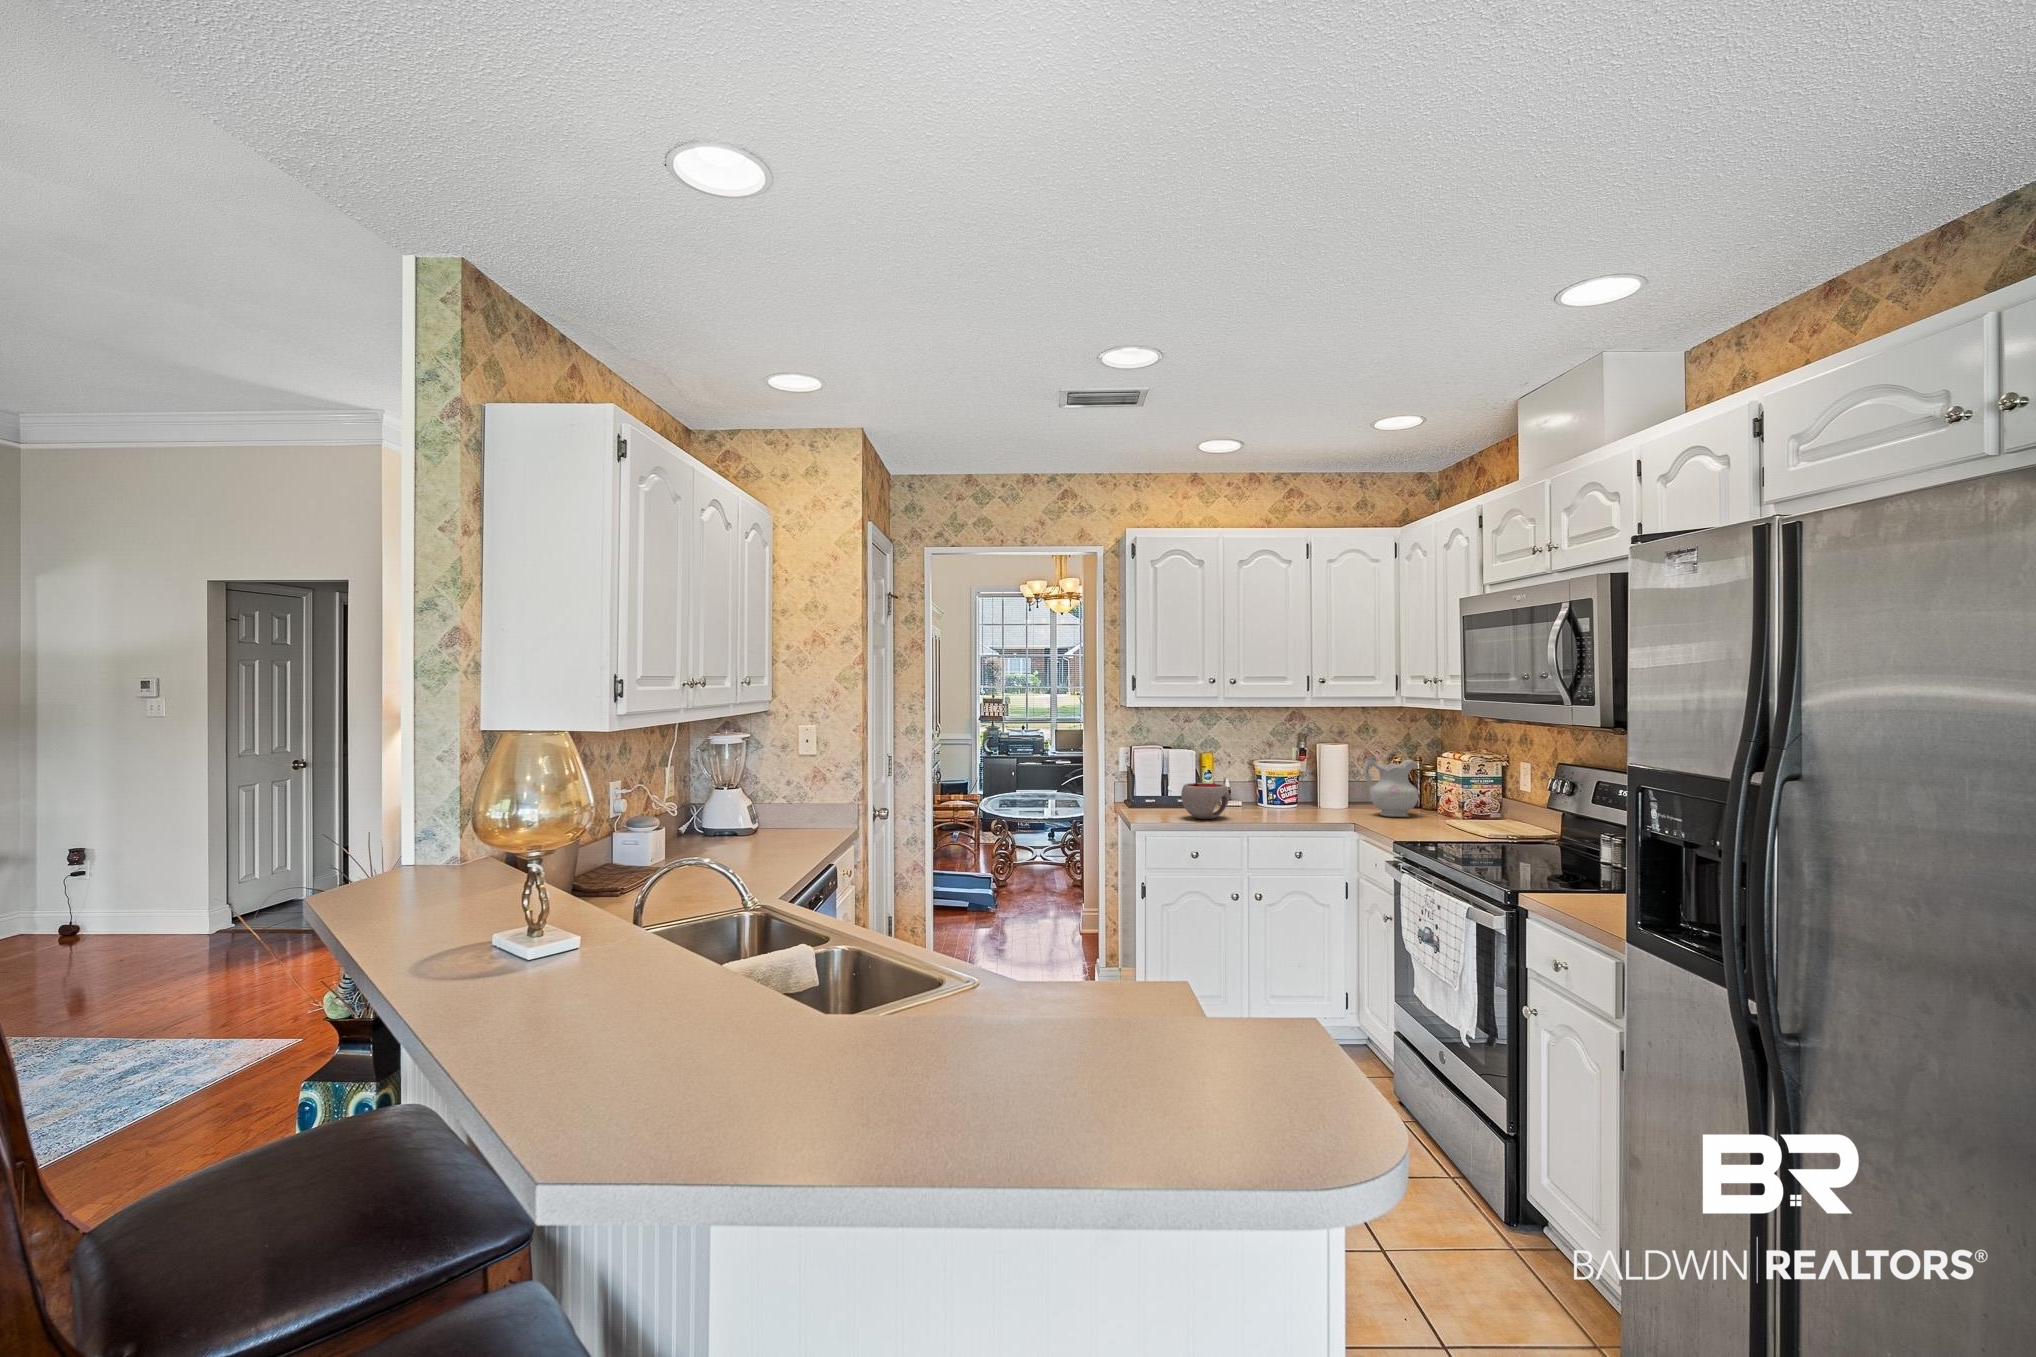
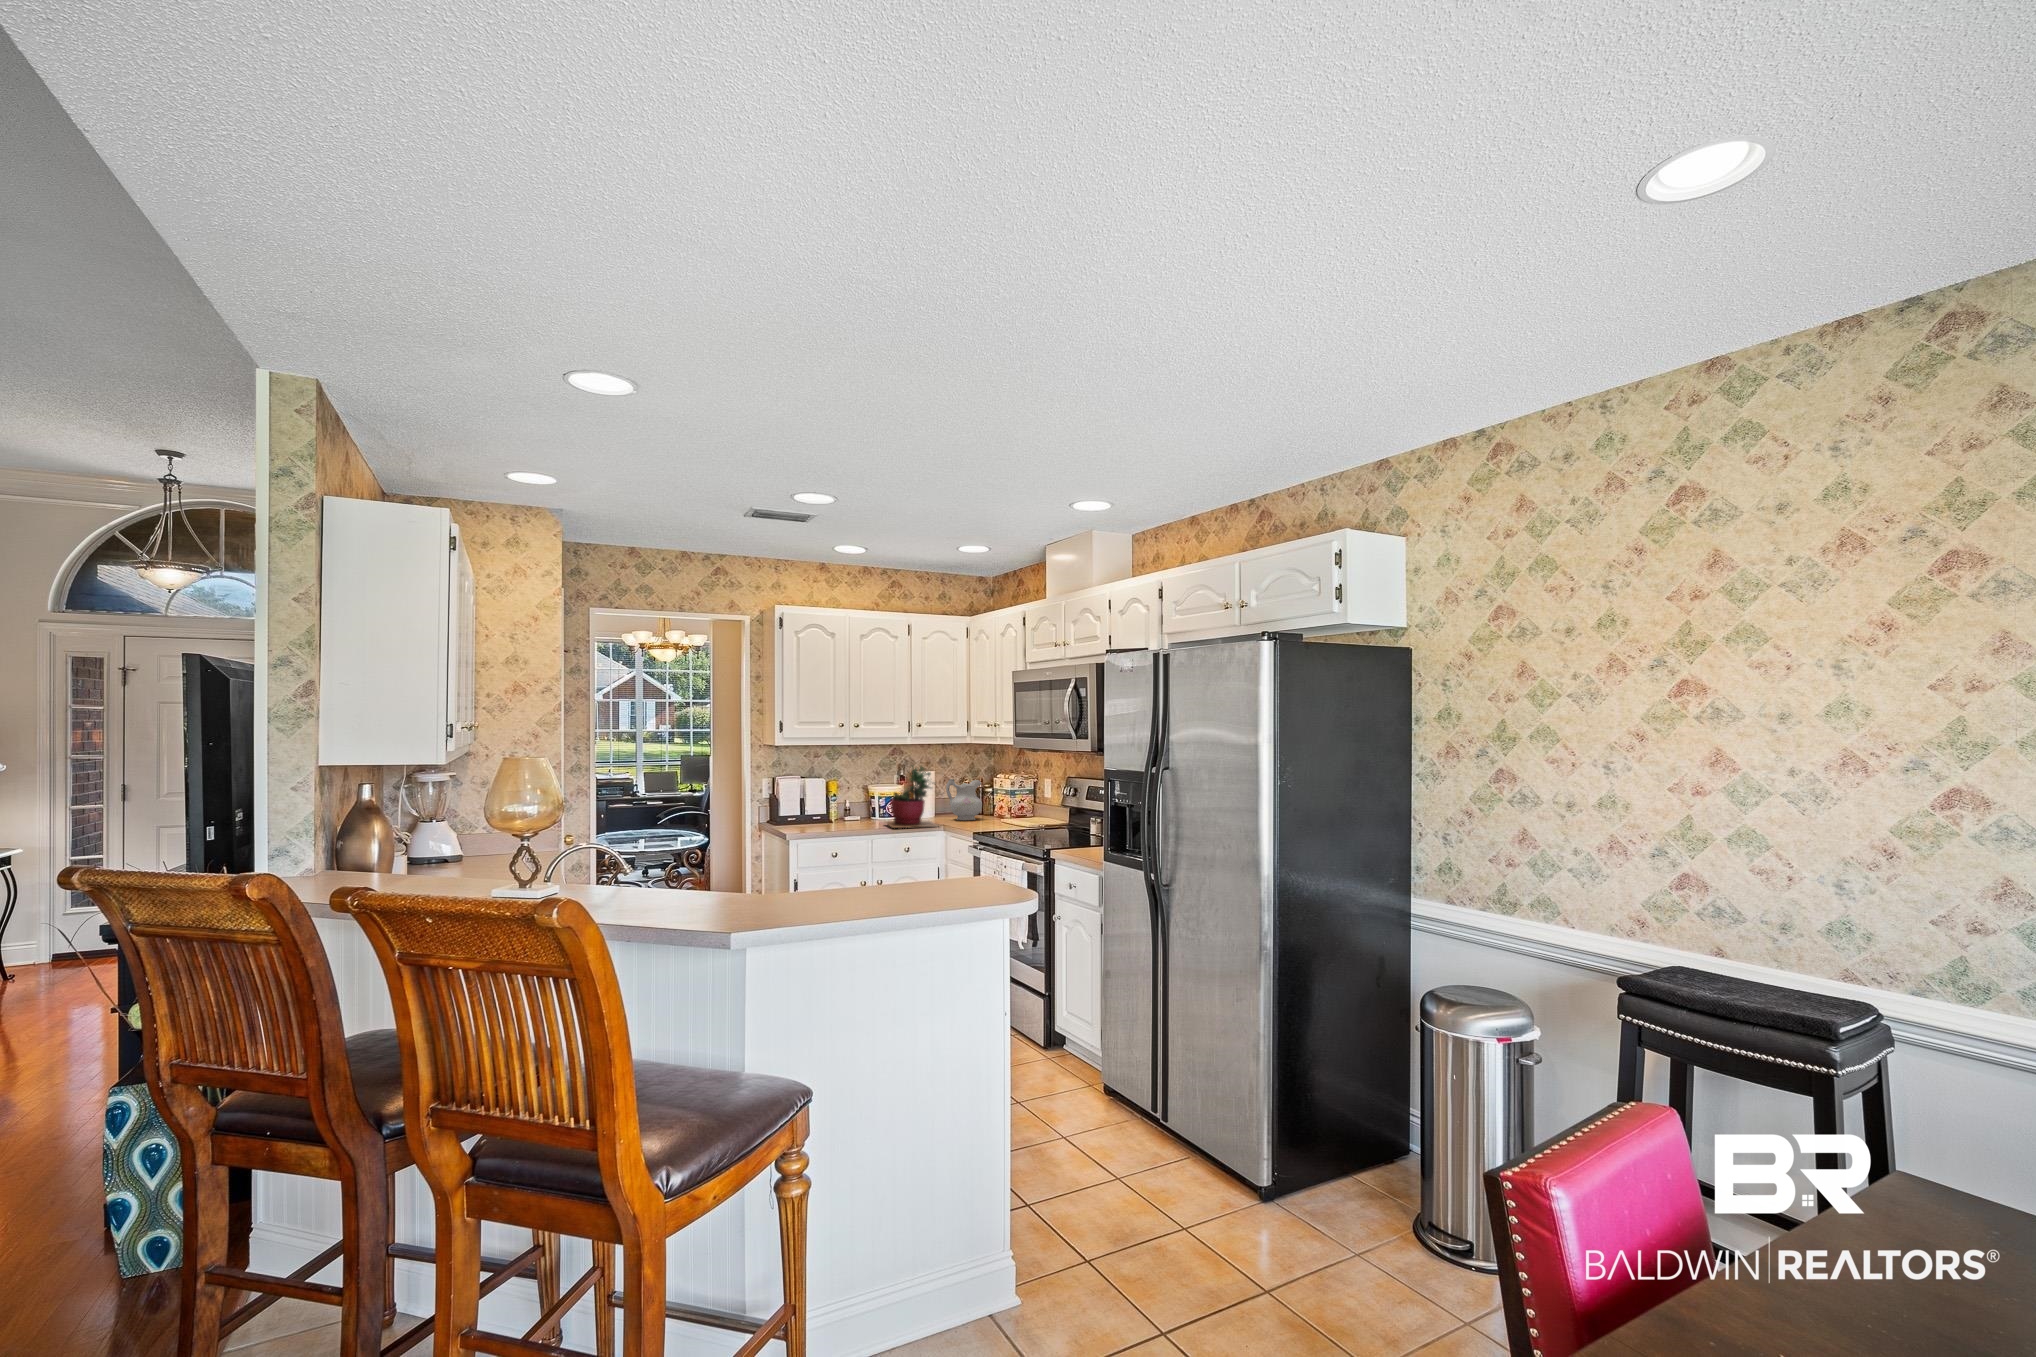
succulent plant: none [1271,737,1354,826] -> present [885,766,938,828]
bowl: present [1181,783,1229,819] -> none [817,801,853,828]

